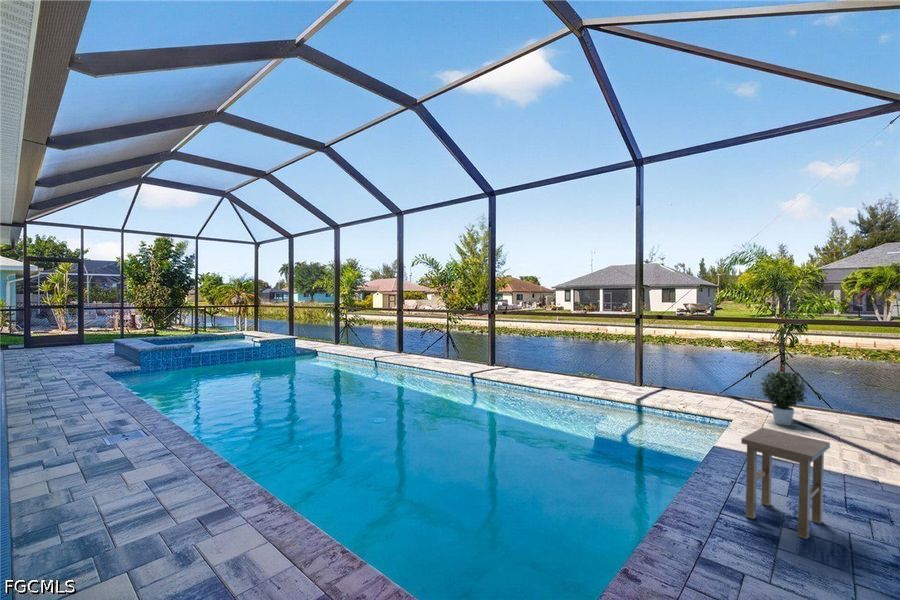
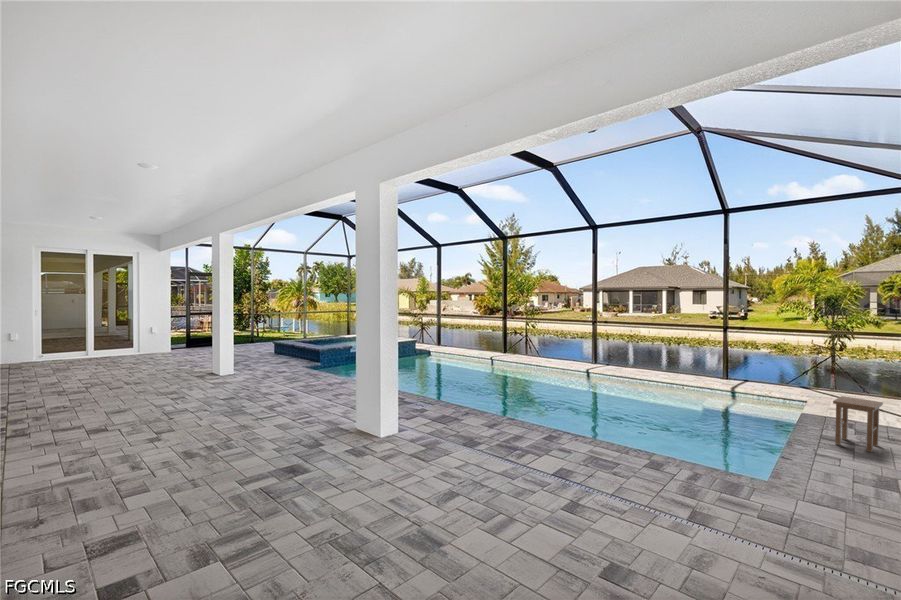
potted plant: present [761,371,807,426] -> none [825,365,859,402]

